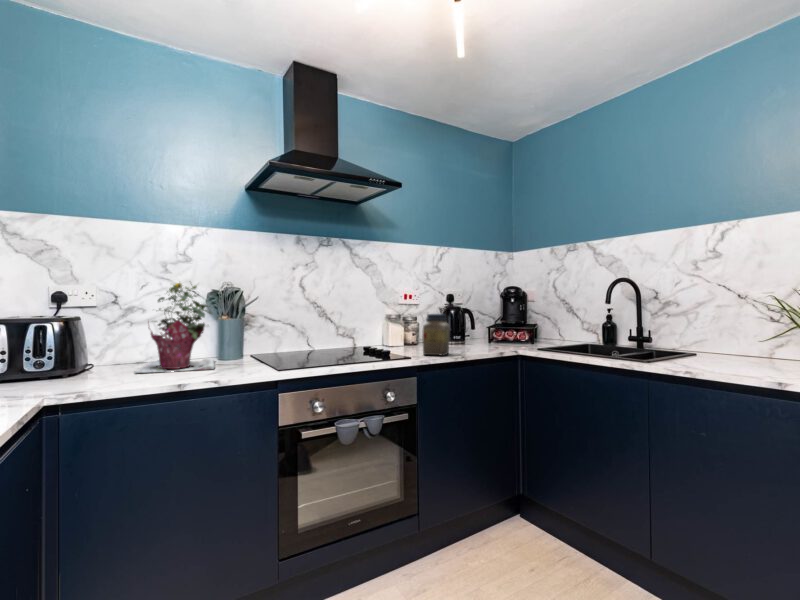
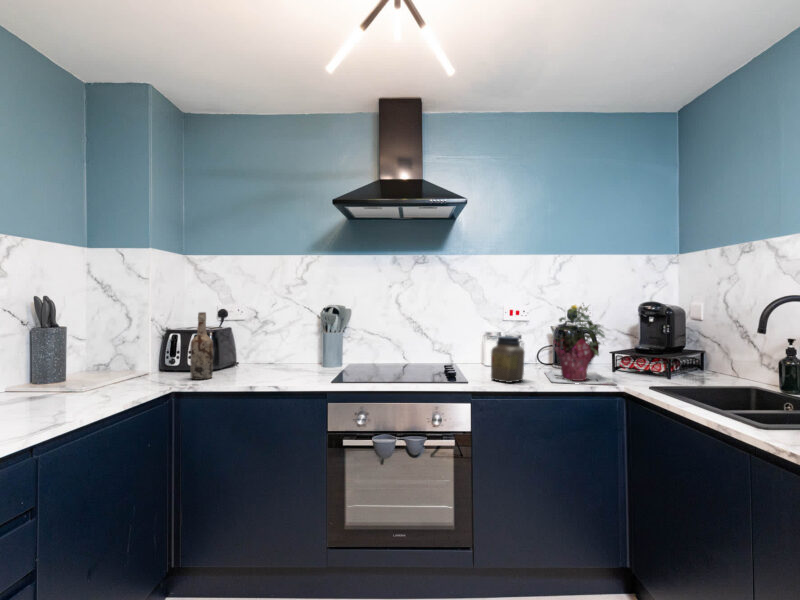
potted plant: present [134,283,215,373] -> present [545,305,616,385]
wine bottle: none [50,288,89,387] -> present [190,312,213,380]

